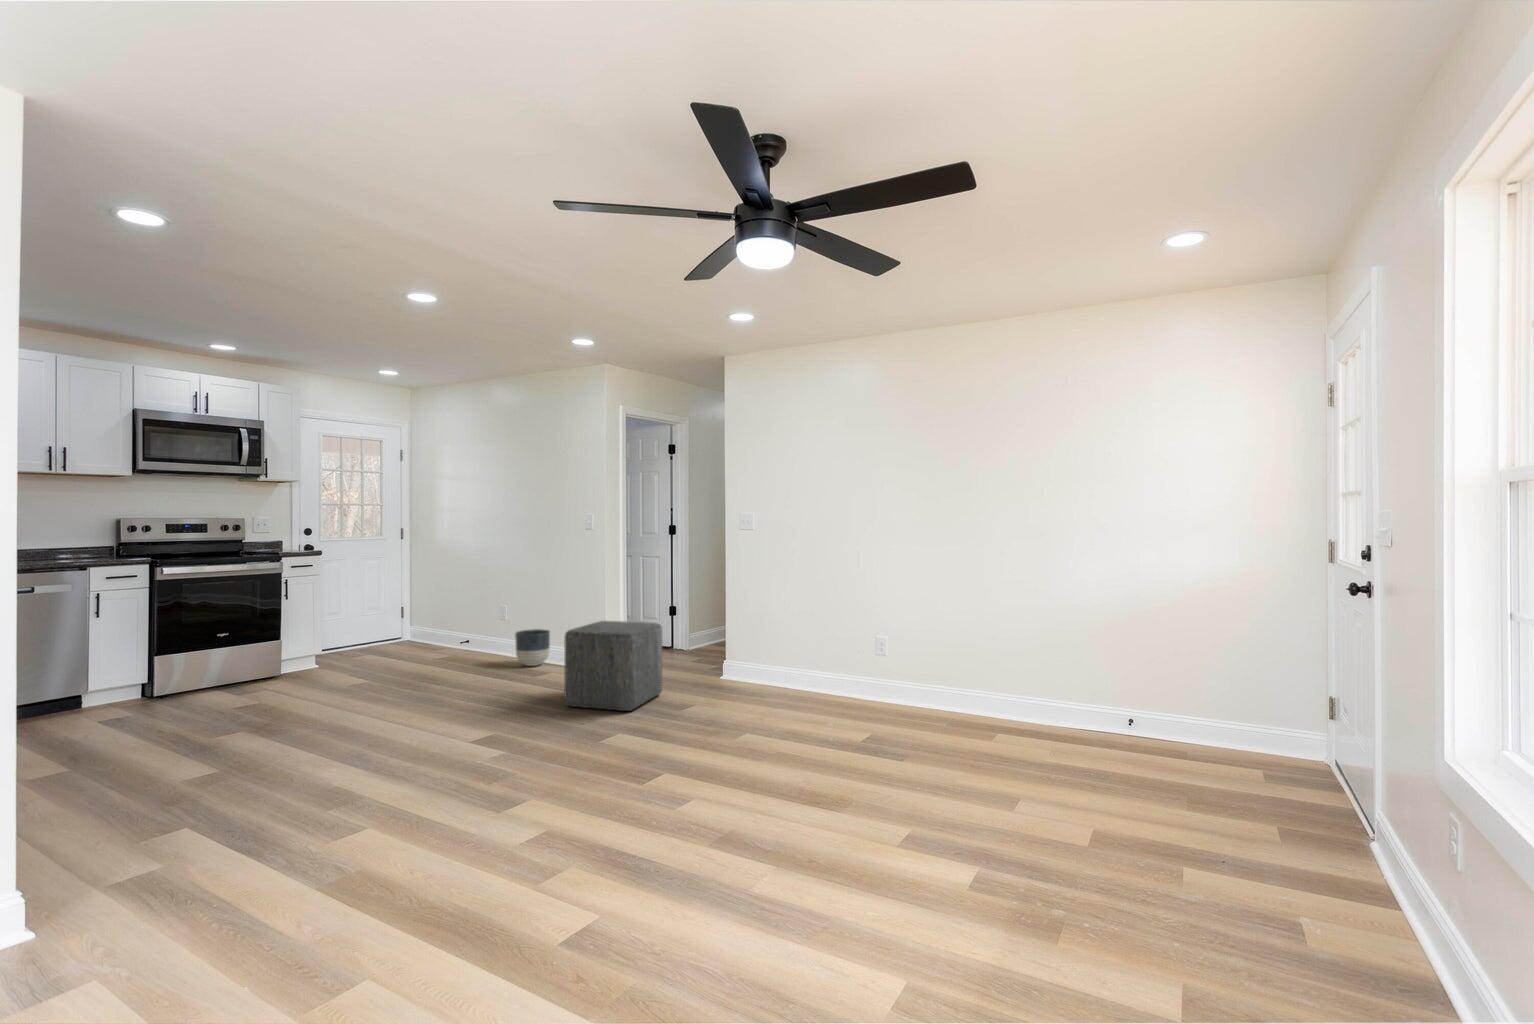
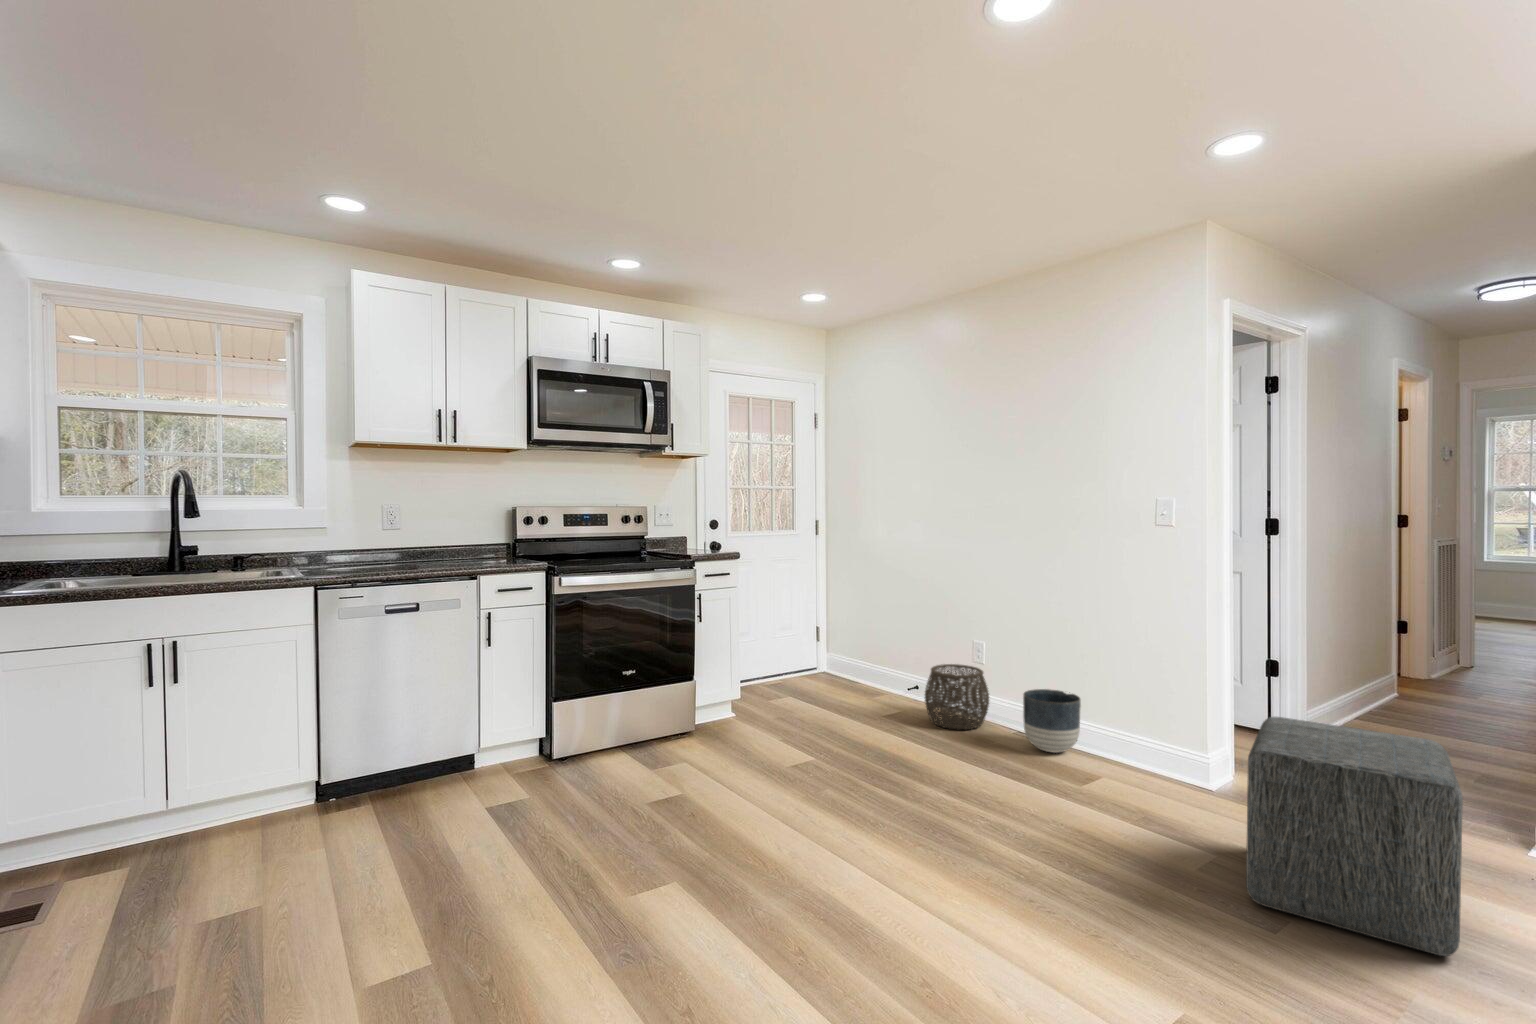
woven basket: none [461,621,506,661] -> present [925,664,989,730]

